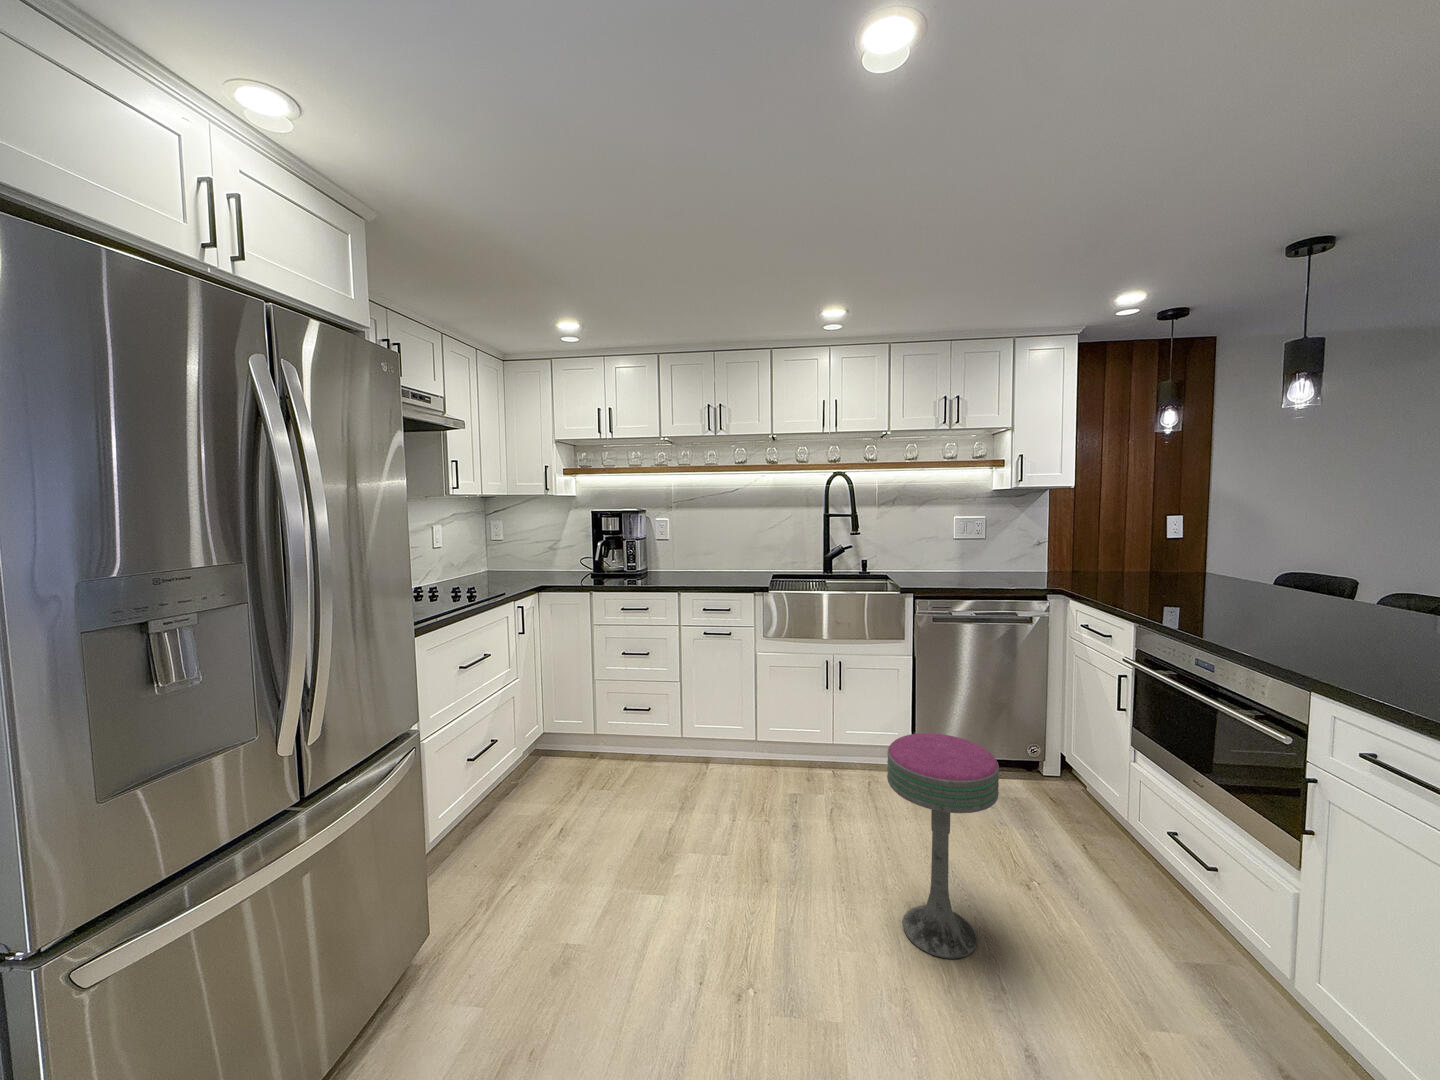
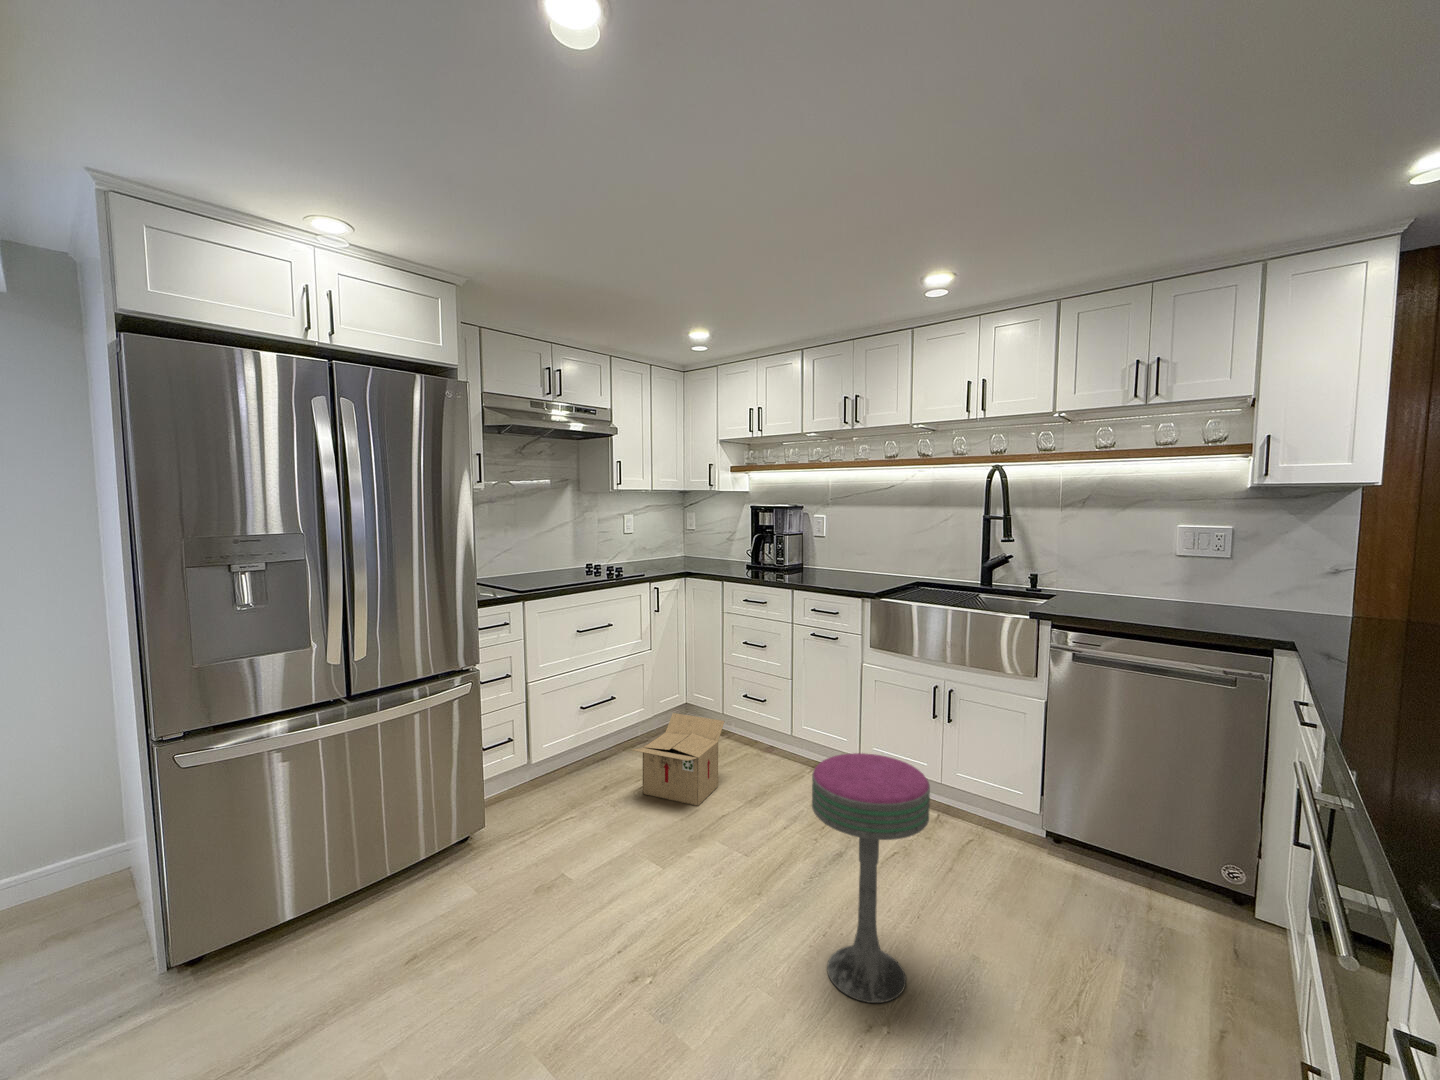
cardboard box: none [573,737,647,842] -> present [632,713,724,806]

